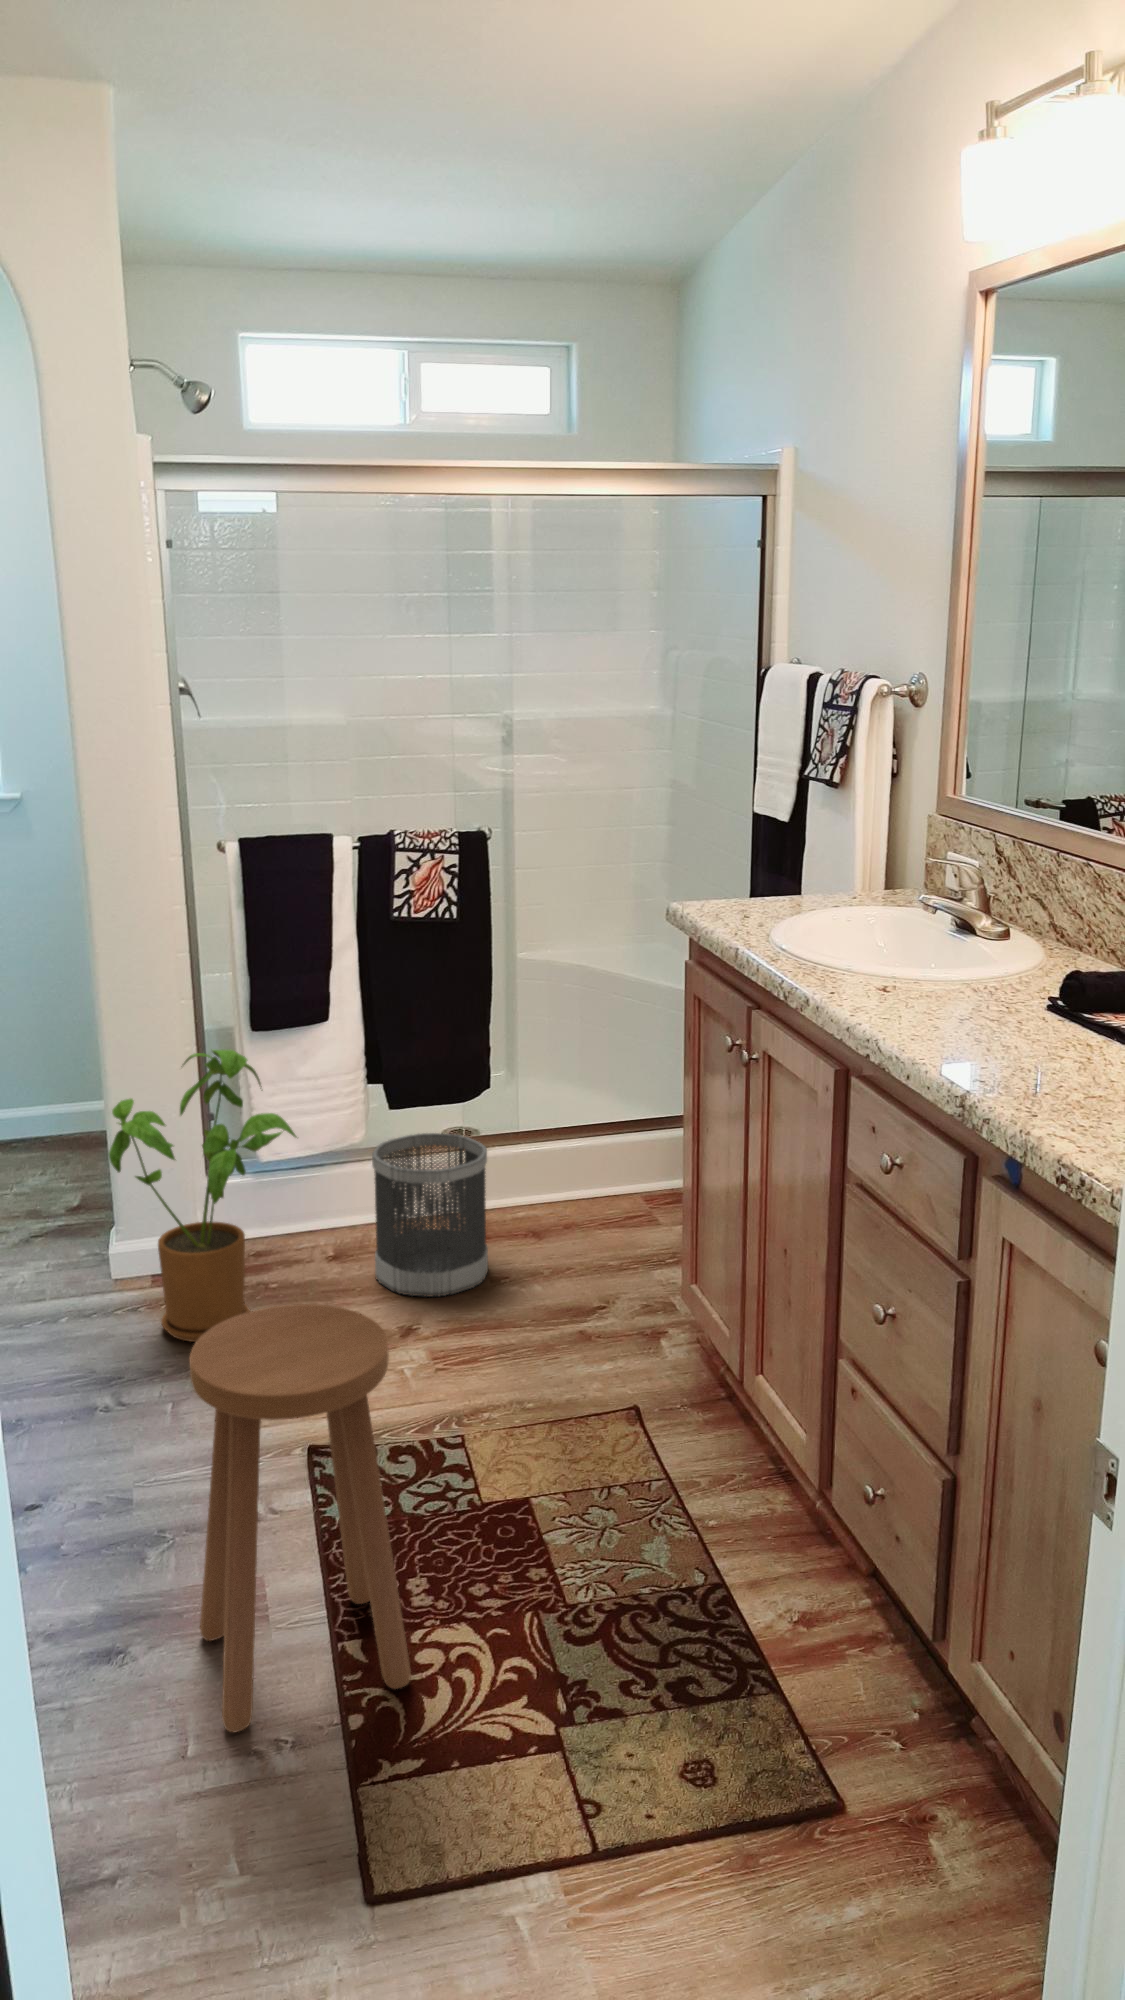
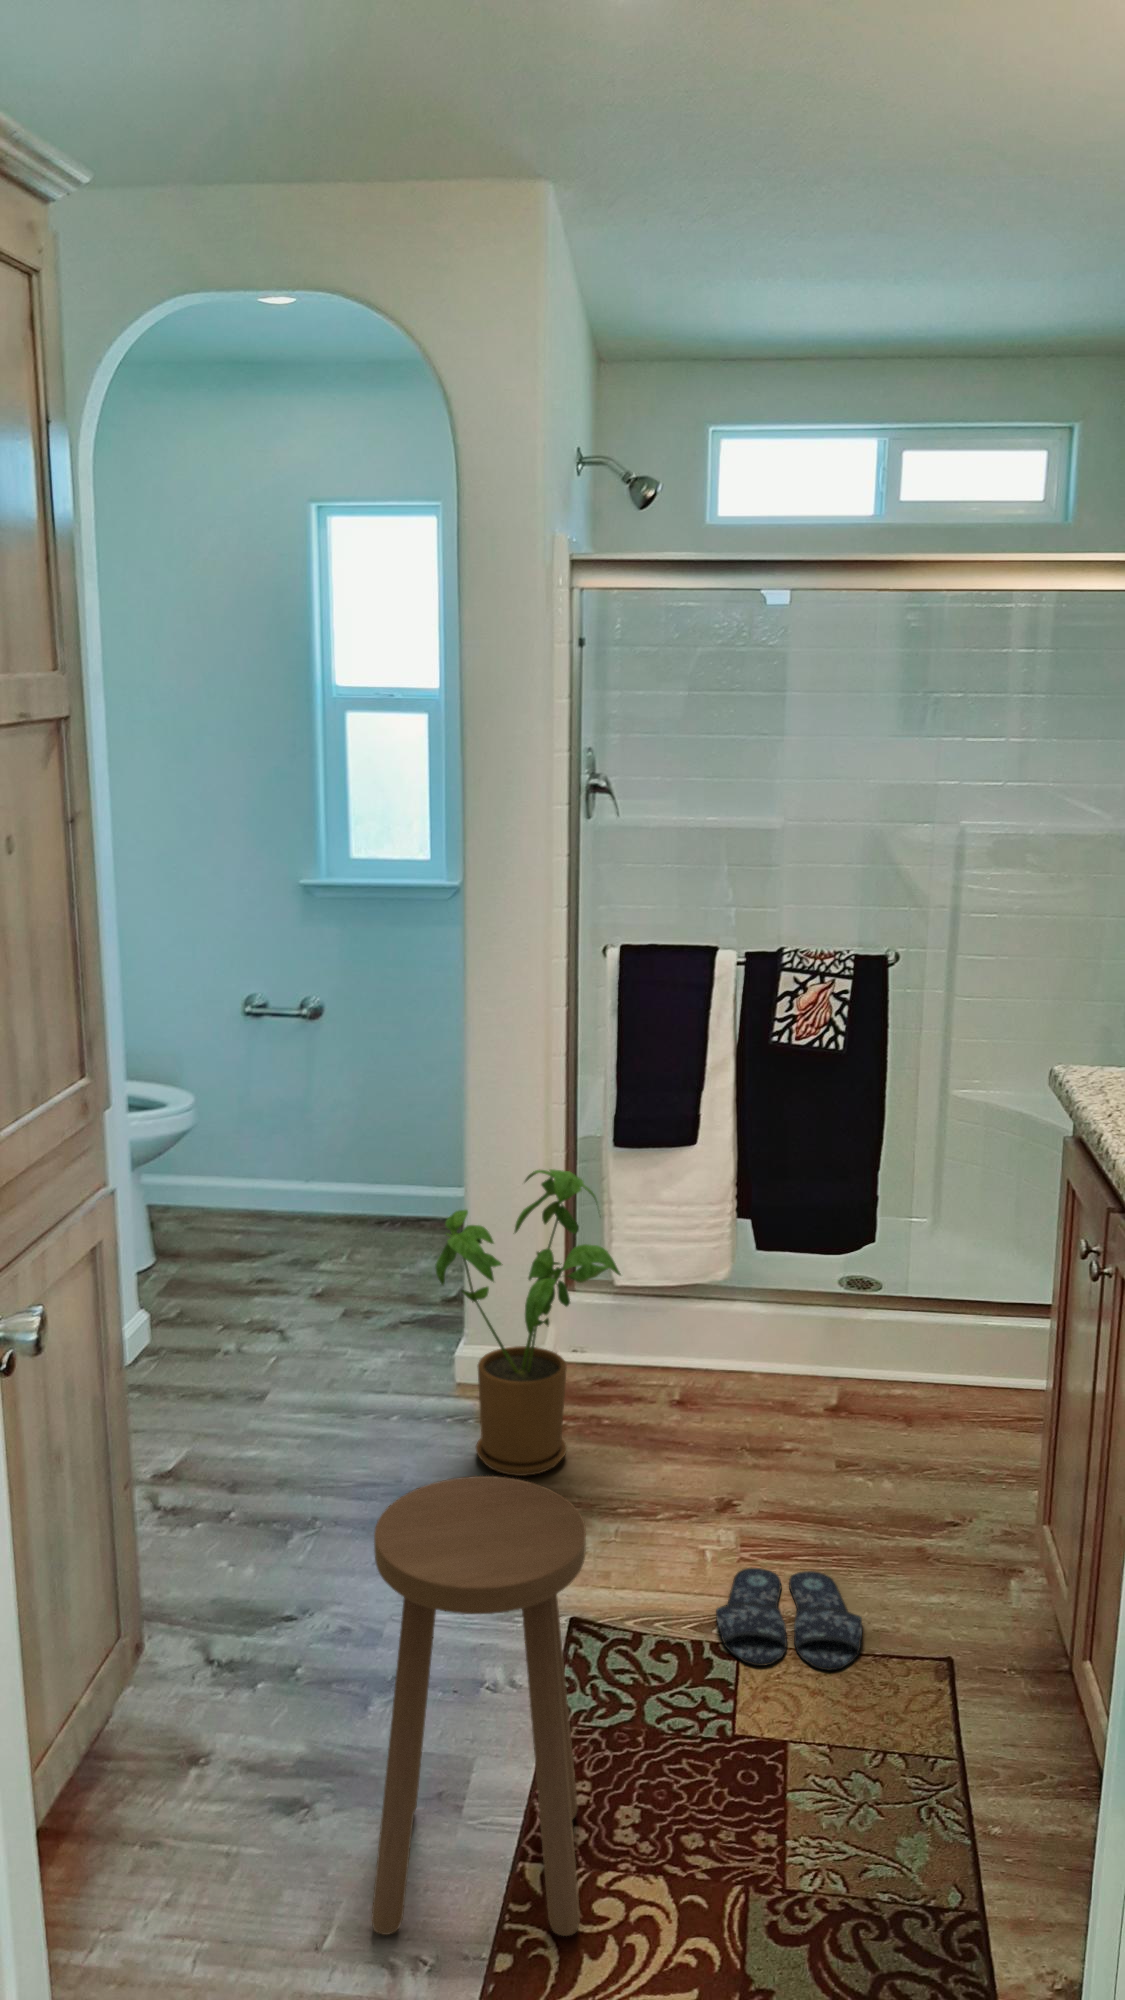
wastebasket: present [372,1133,488,1296] -> none [711,1283,845,1472]
slippers: none [434,1367,563,1448] -> present [716,1568,862,1670]

